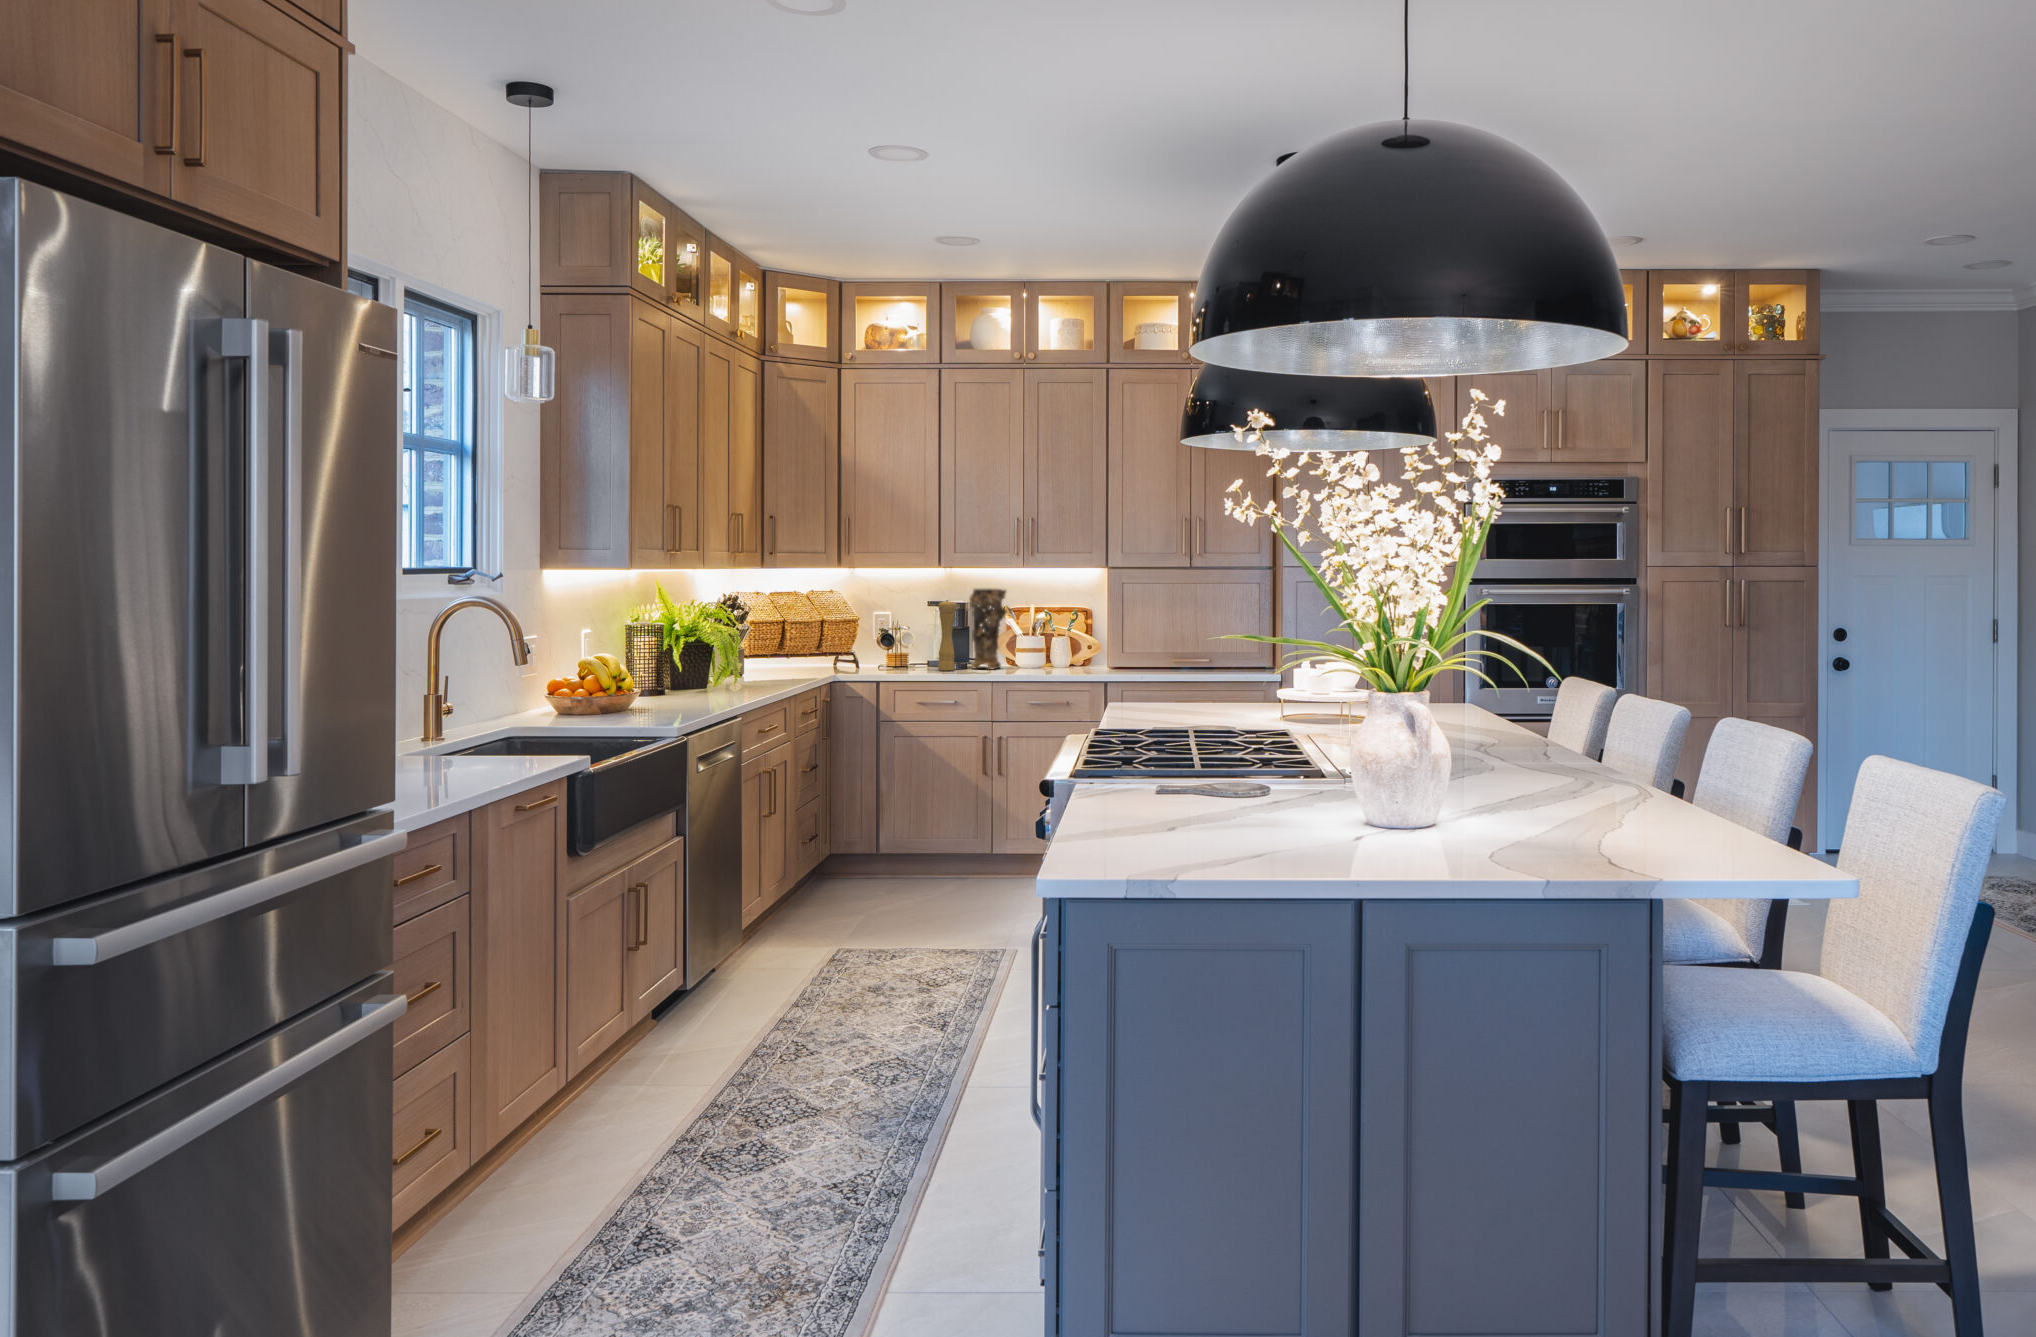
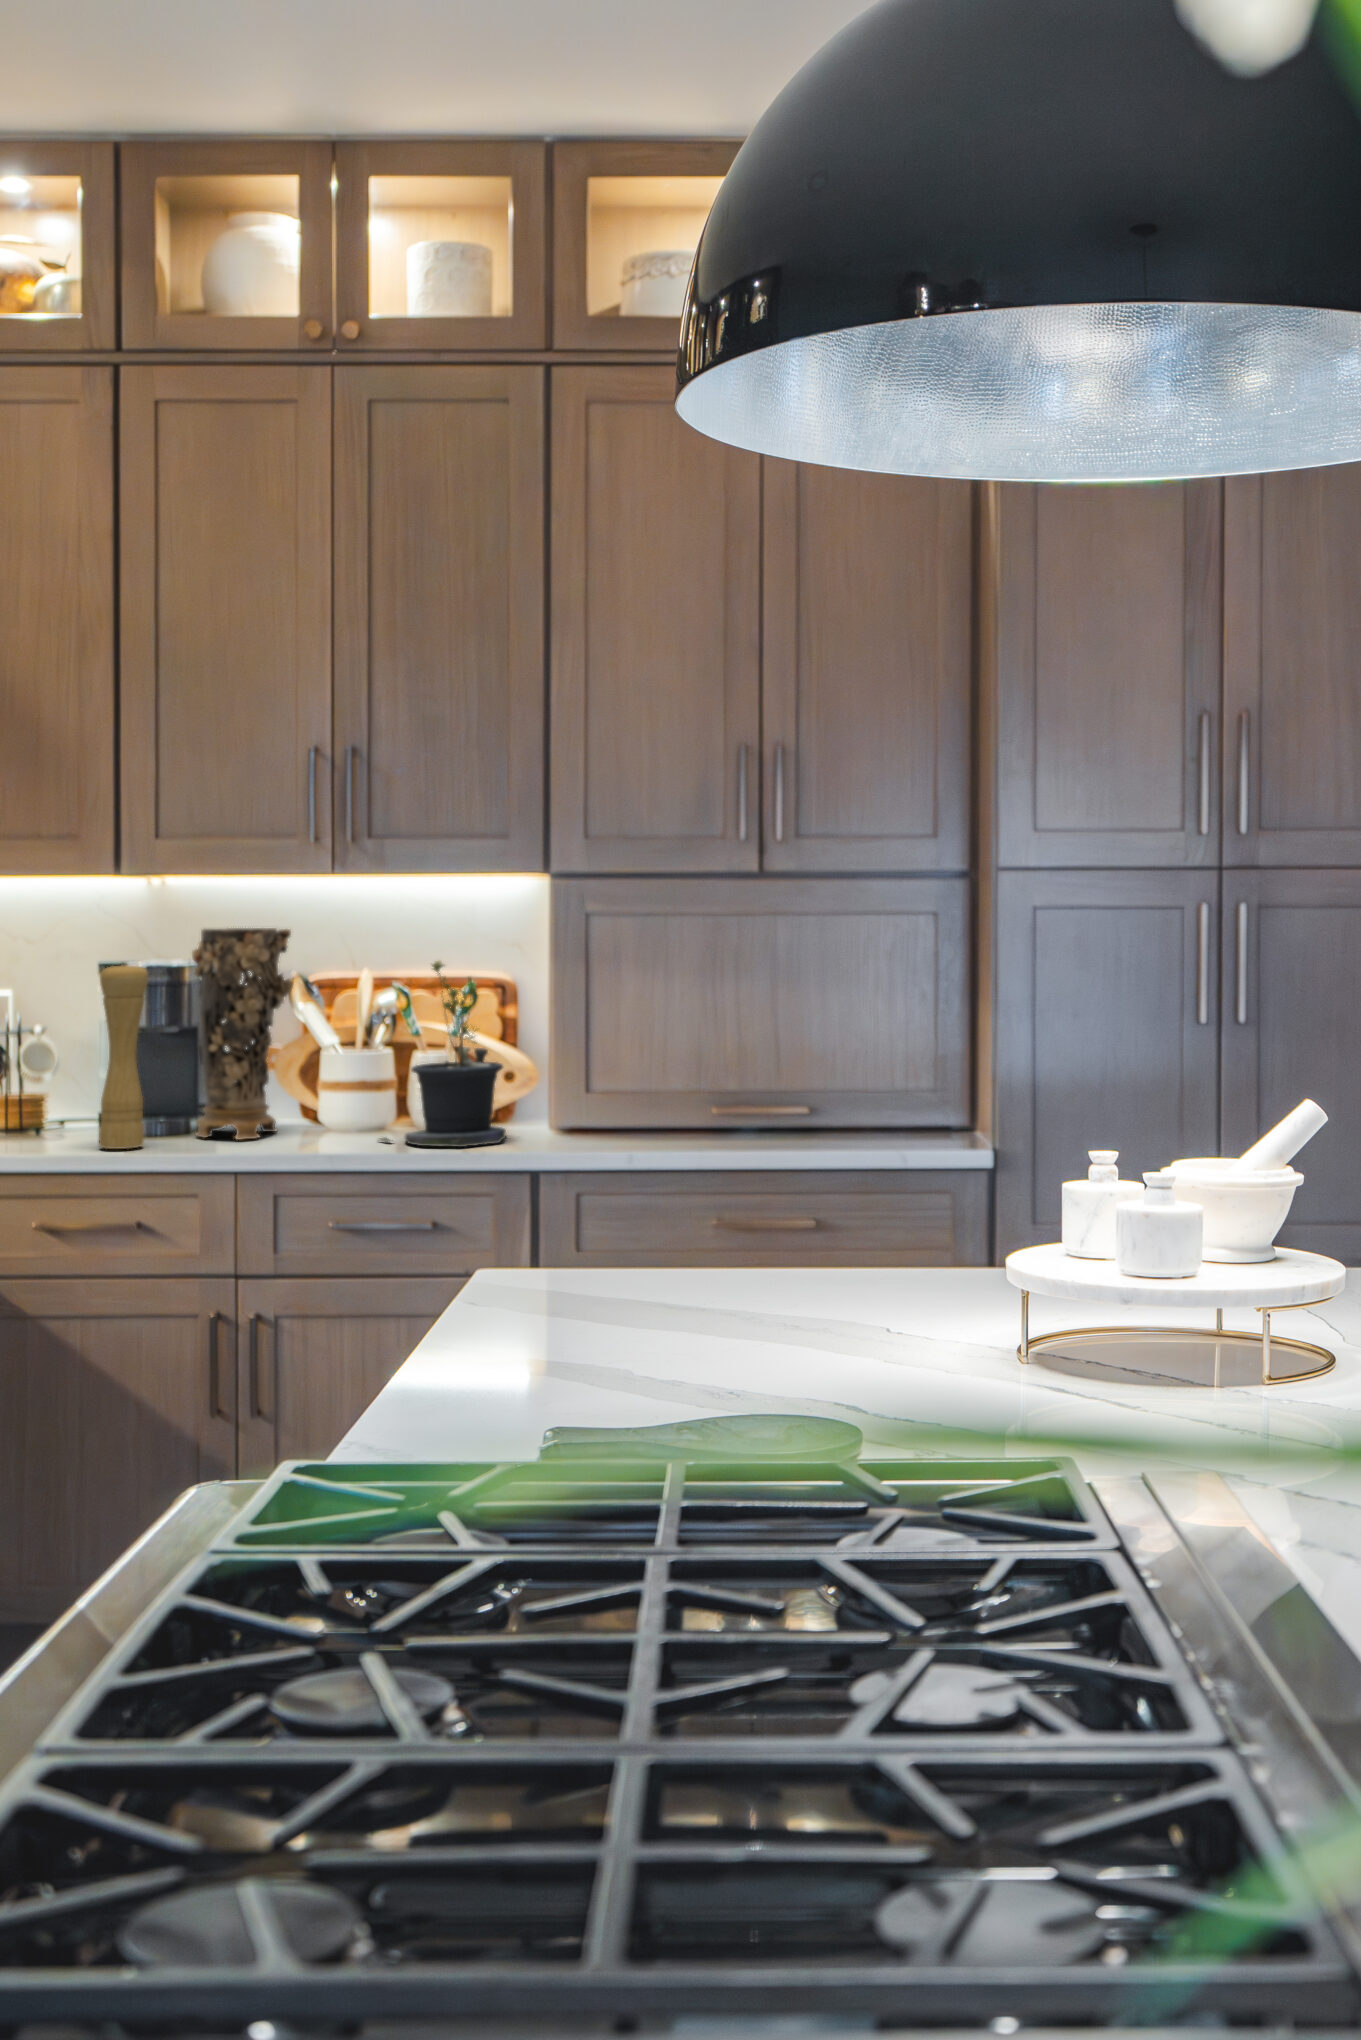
potted plant: none [1042,601,1092,672] -> present [379,961,506,1147]

